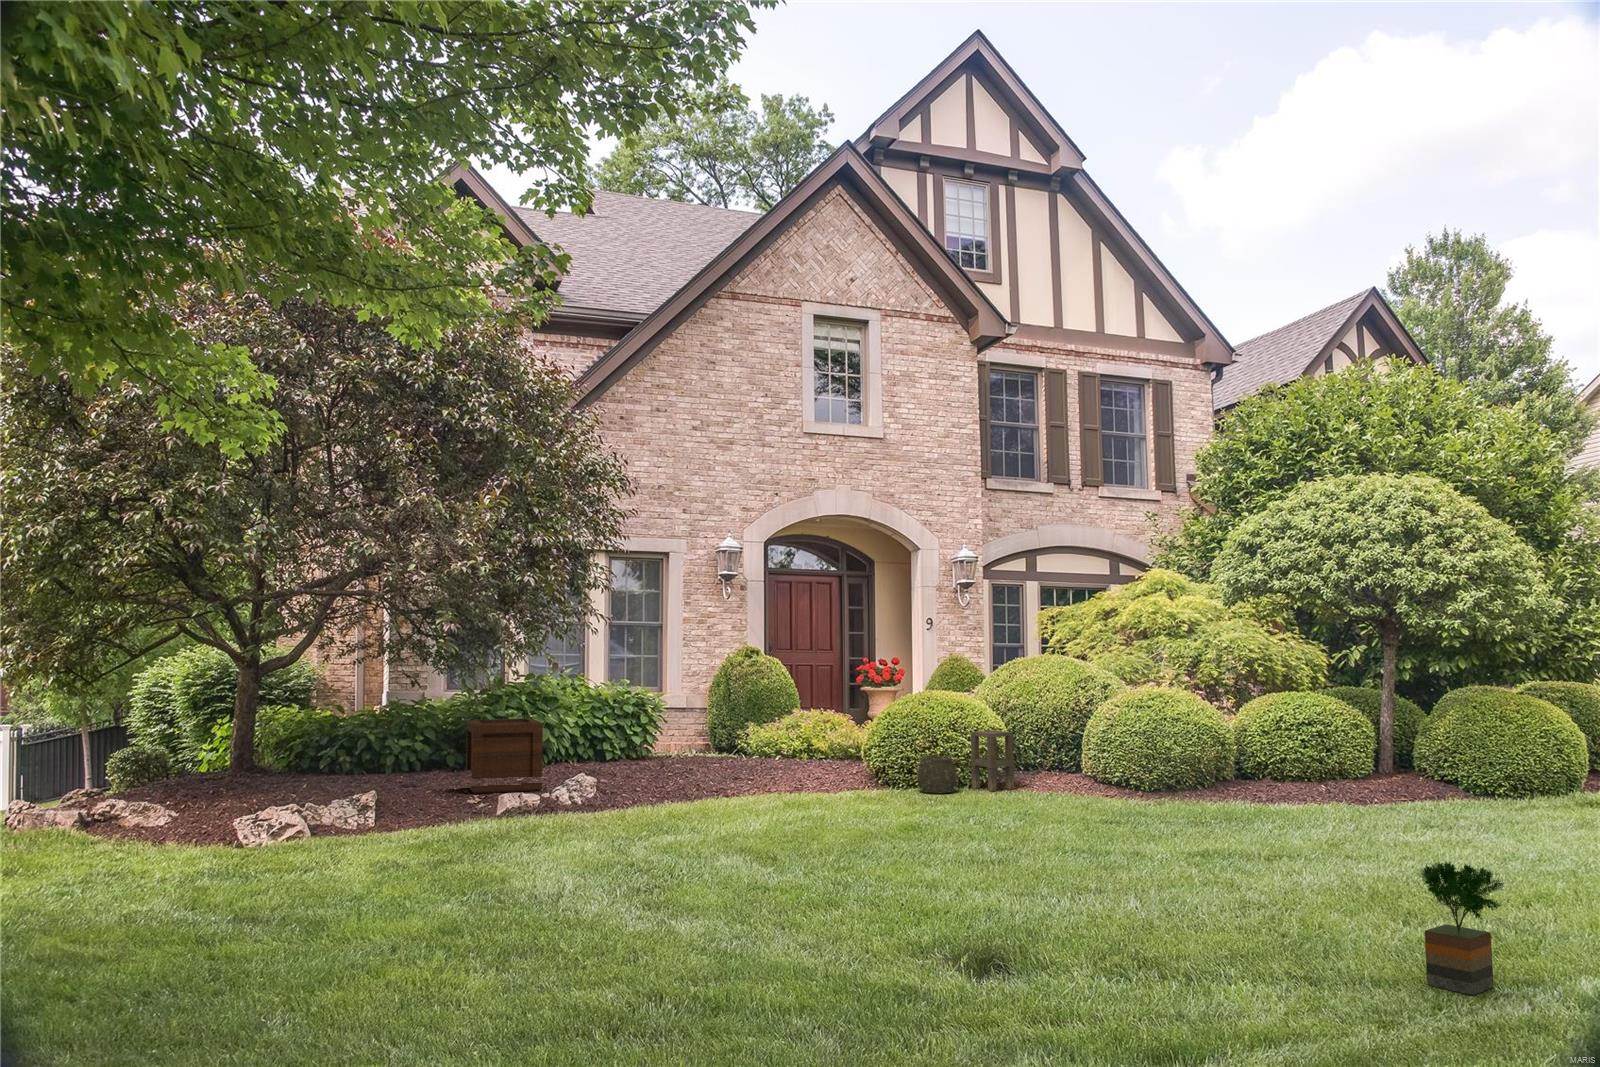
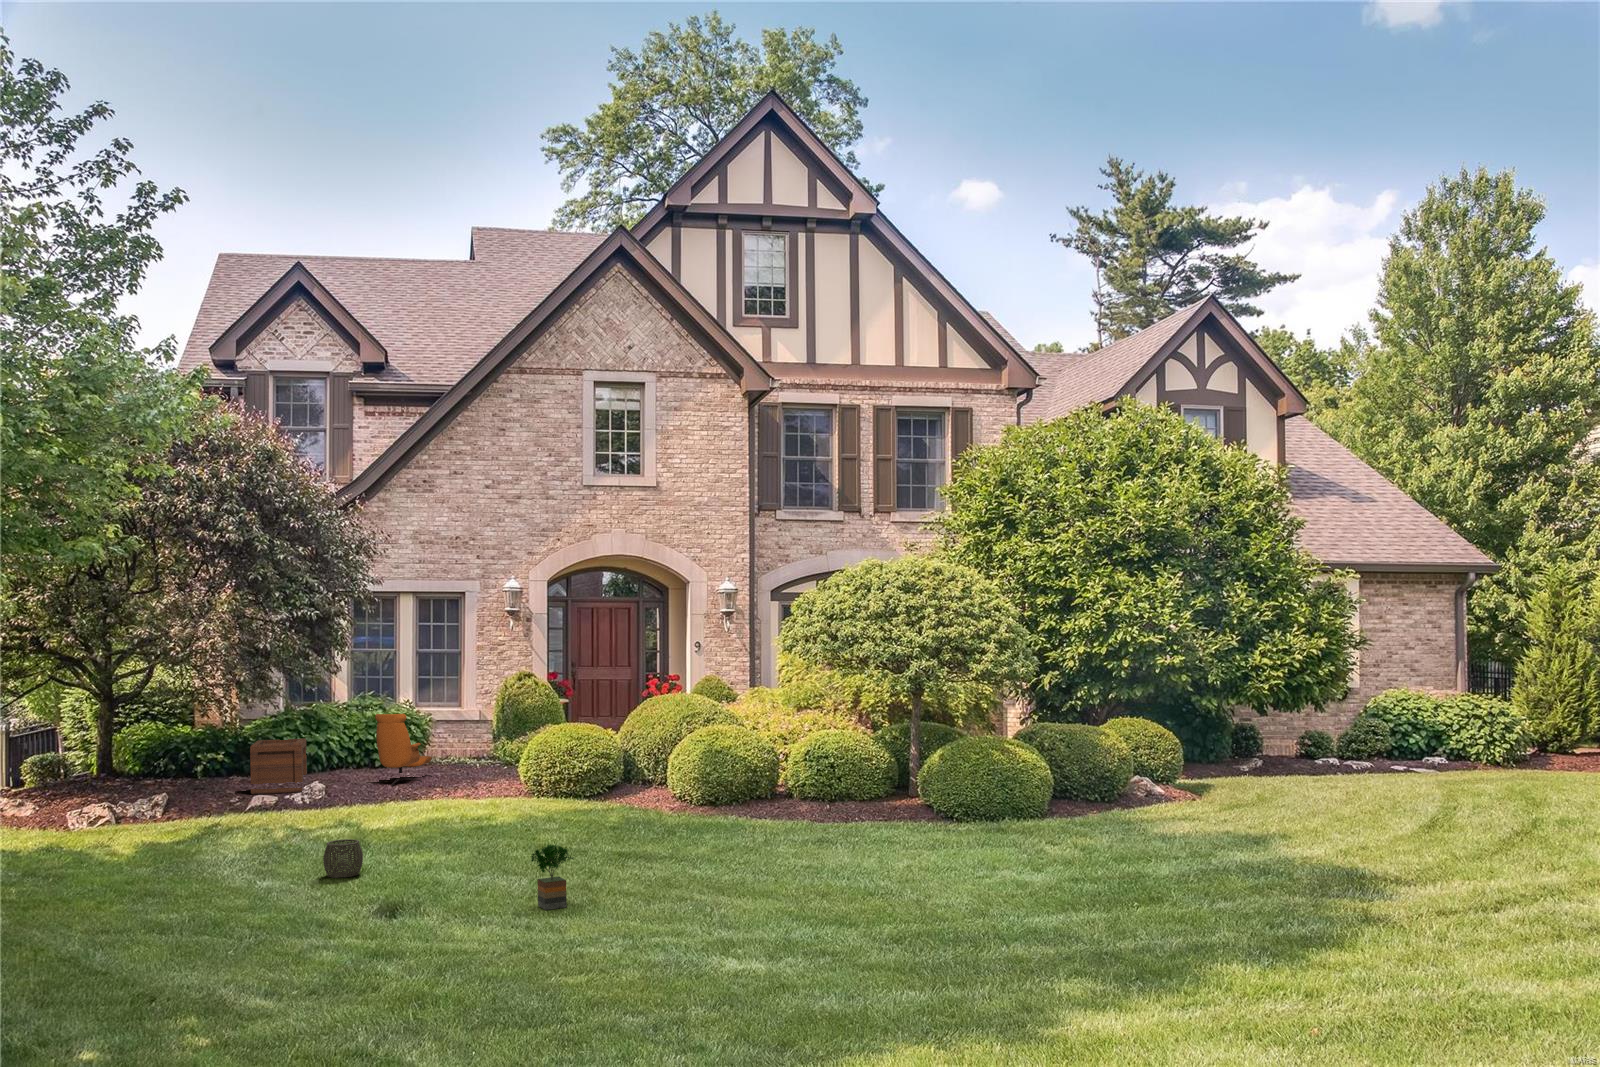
lounge chair: none [629,684,689,782] -> present [375,714,432,786]
side table: present [971,731,1014,791] -> none [606,749,635,795]
woven basket: present [917,756,956,794] -> present [323,839,363,878]

